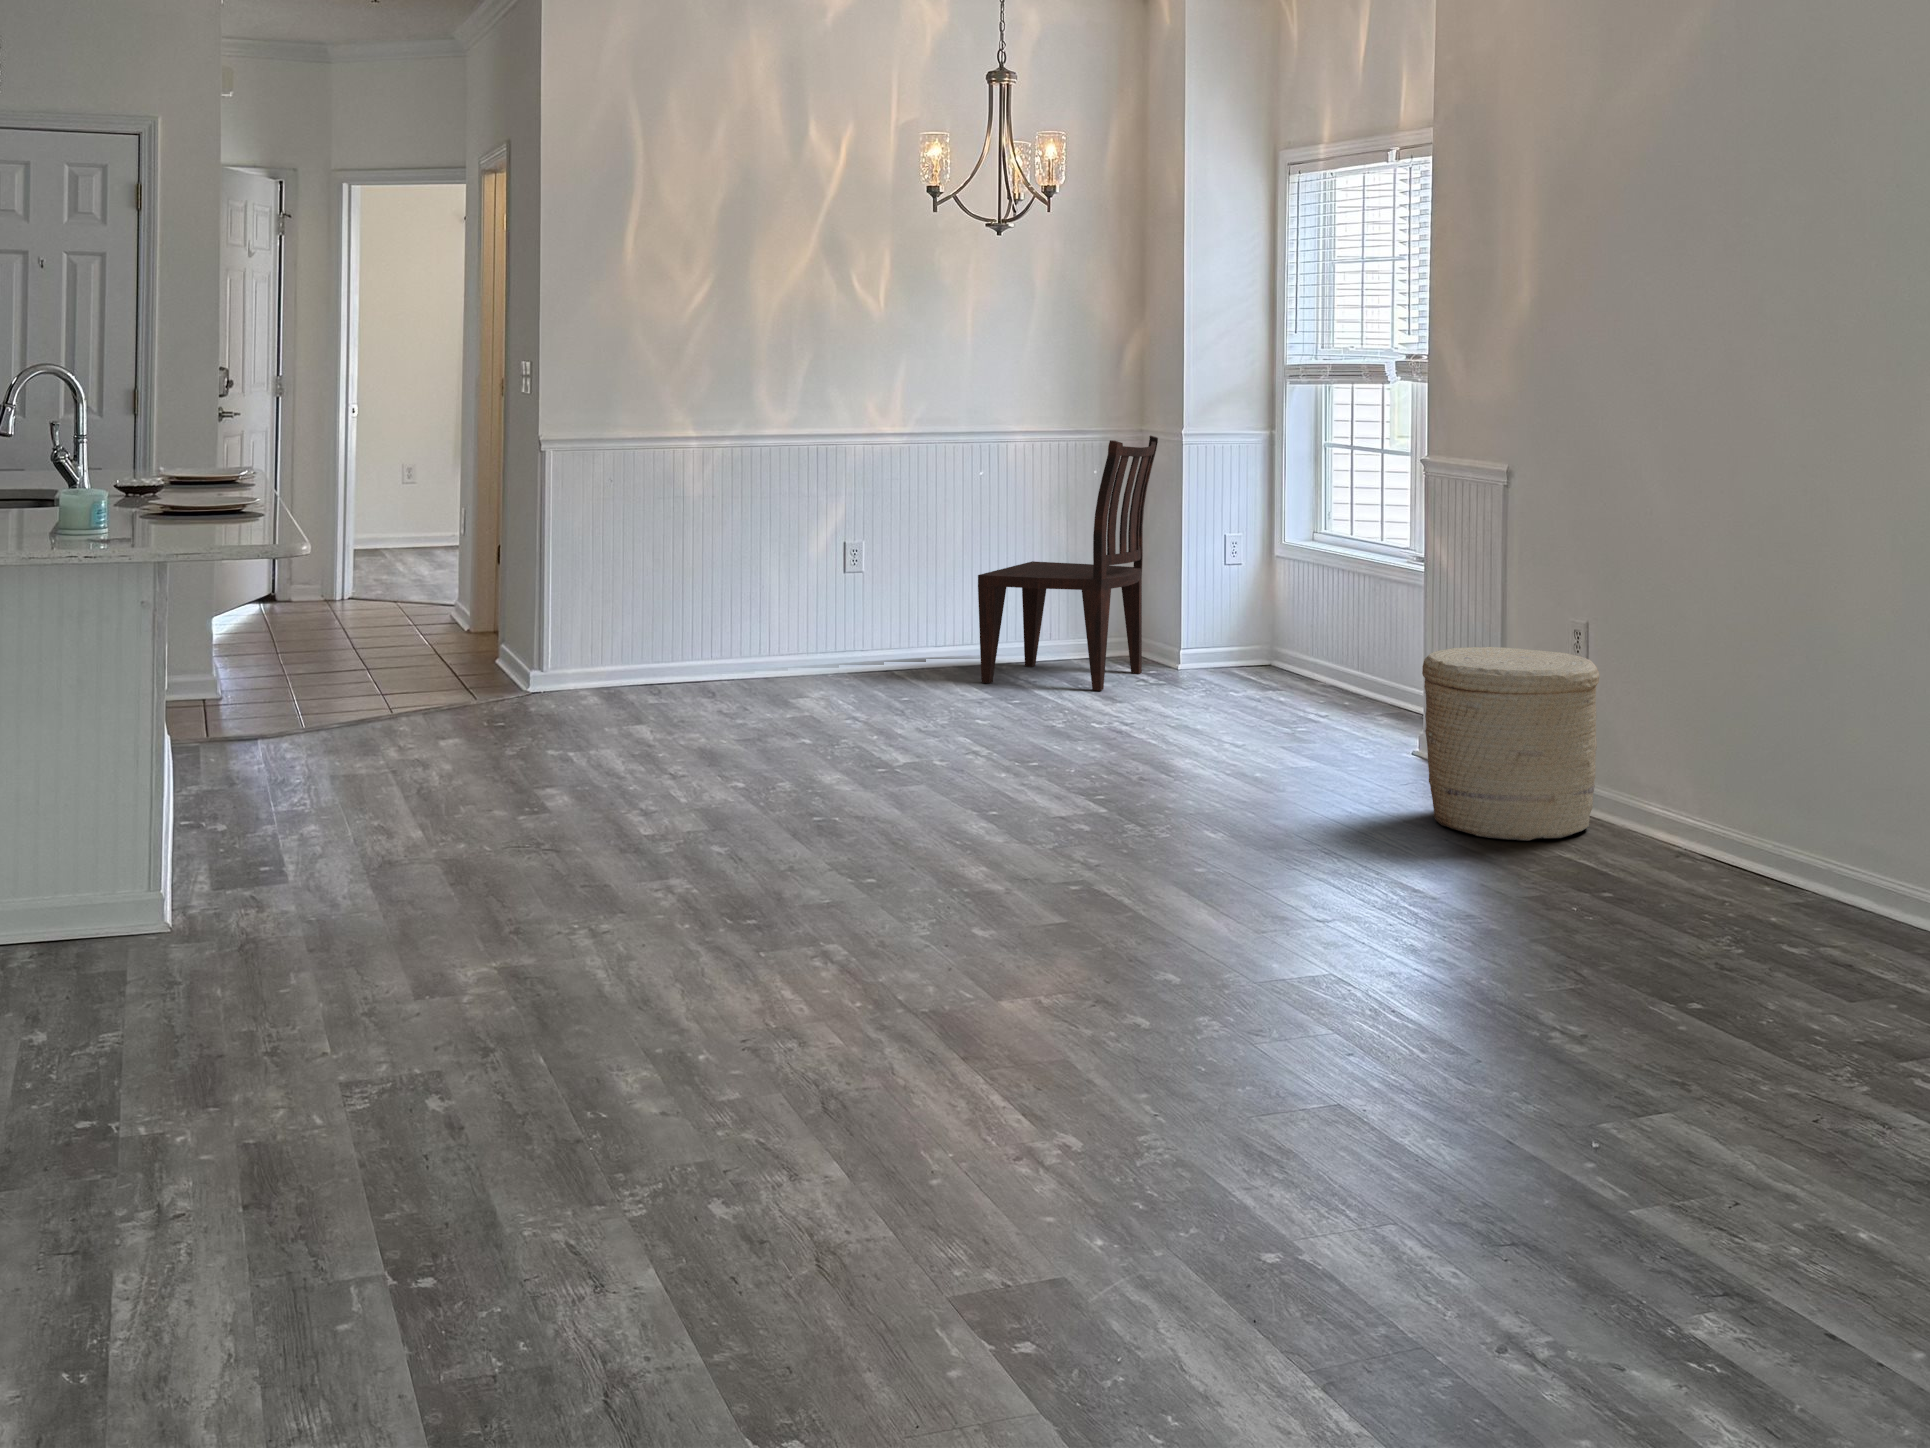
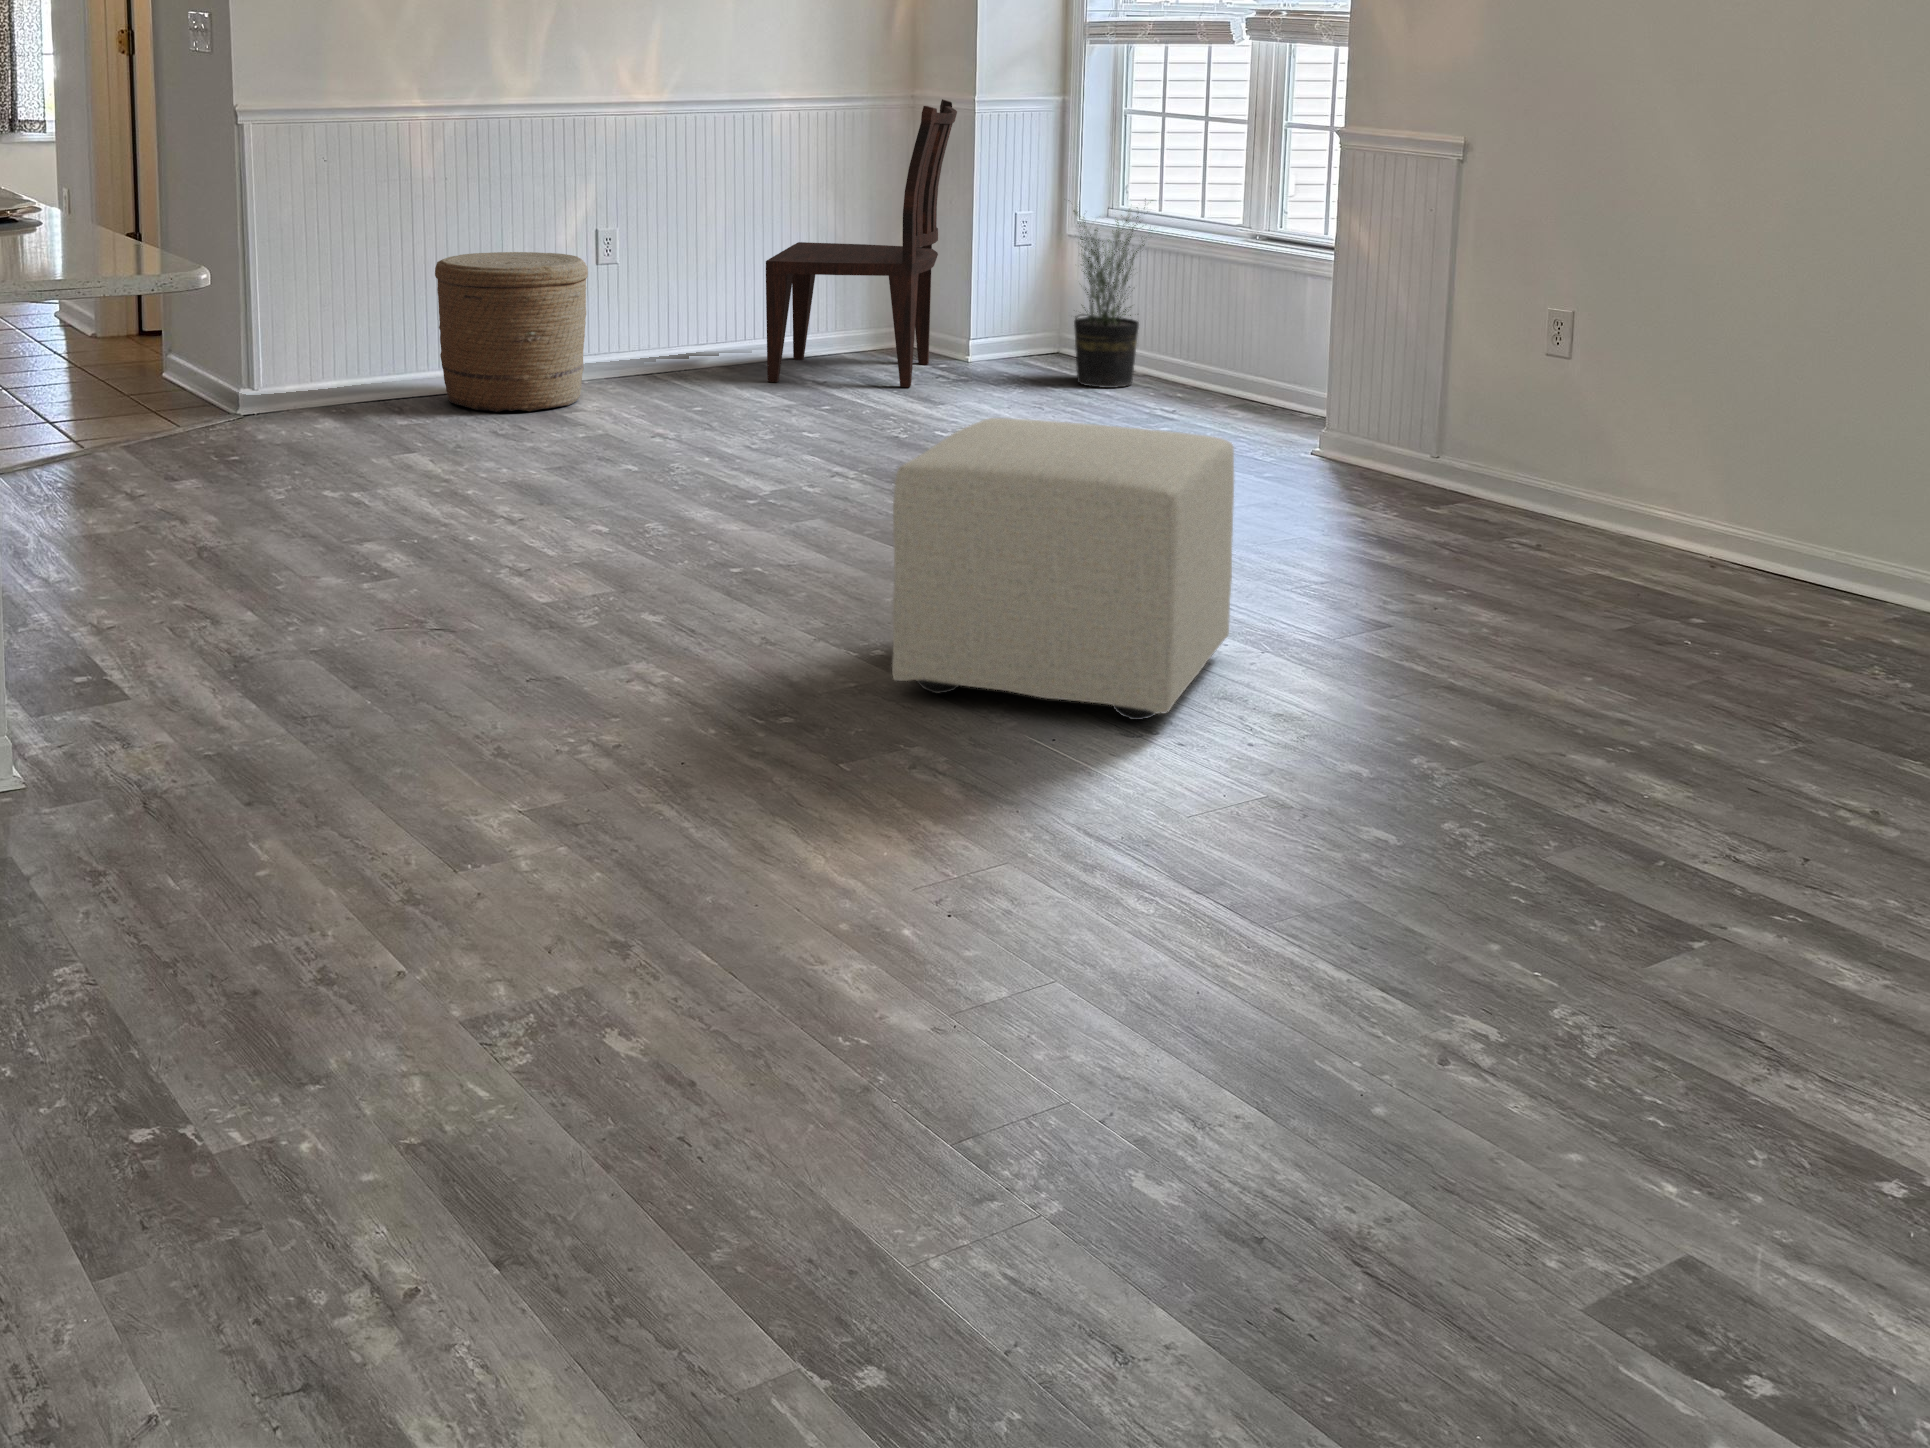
potted plant: none [1245,523,1331,697] -> present [1073,207,1145,388]
woven basket: present [1422,647,1599,841] -> present [435,252,588,412]
ottoman: none [821,687,1127,929] -> present [892,418,1234,720]

